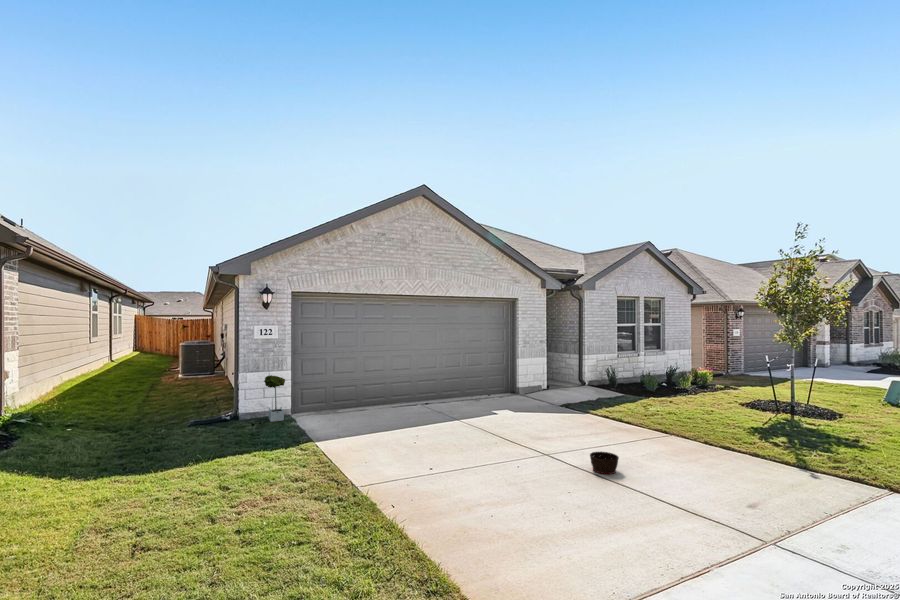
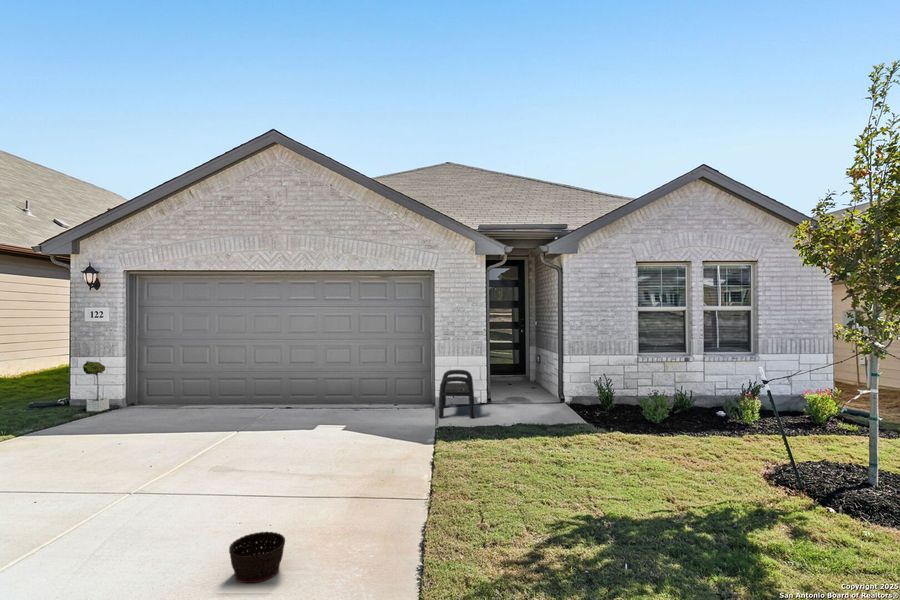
bench: none [525,367,565,399] -> present [438,370,475,418]
basket: present [590,452,619,474] -> present [229,532,285,583]

